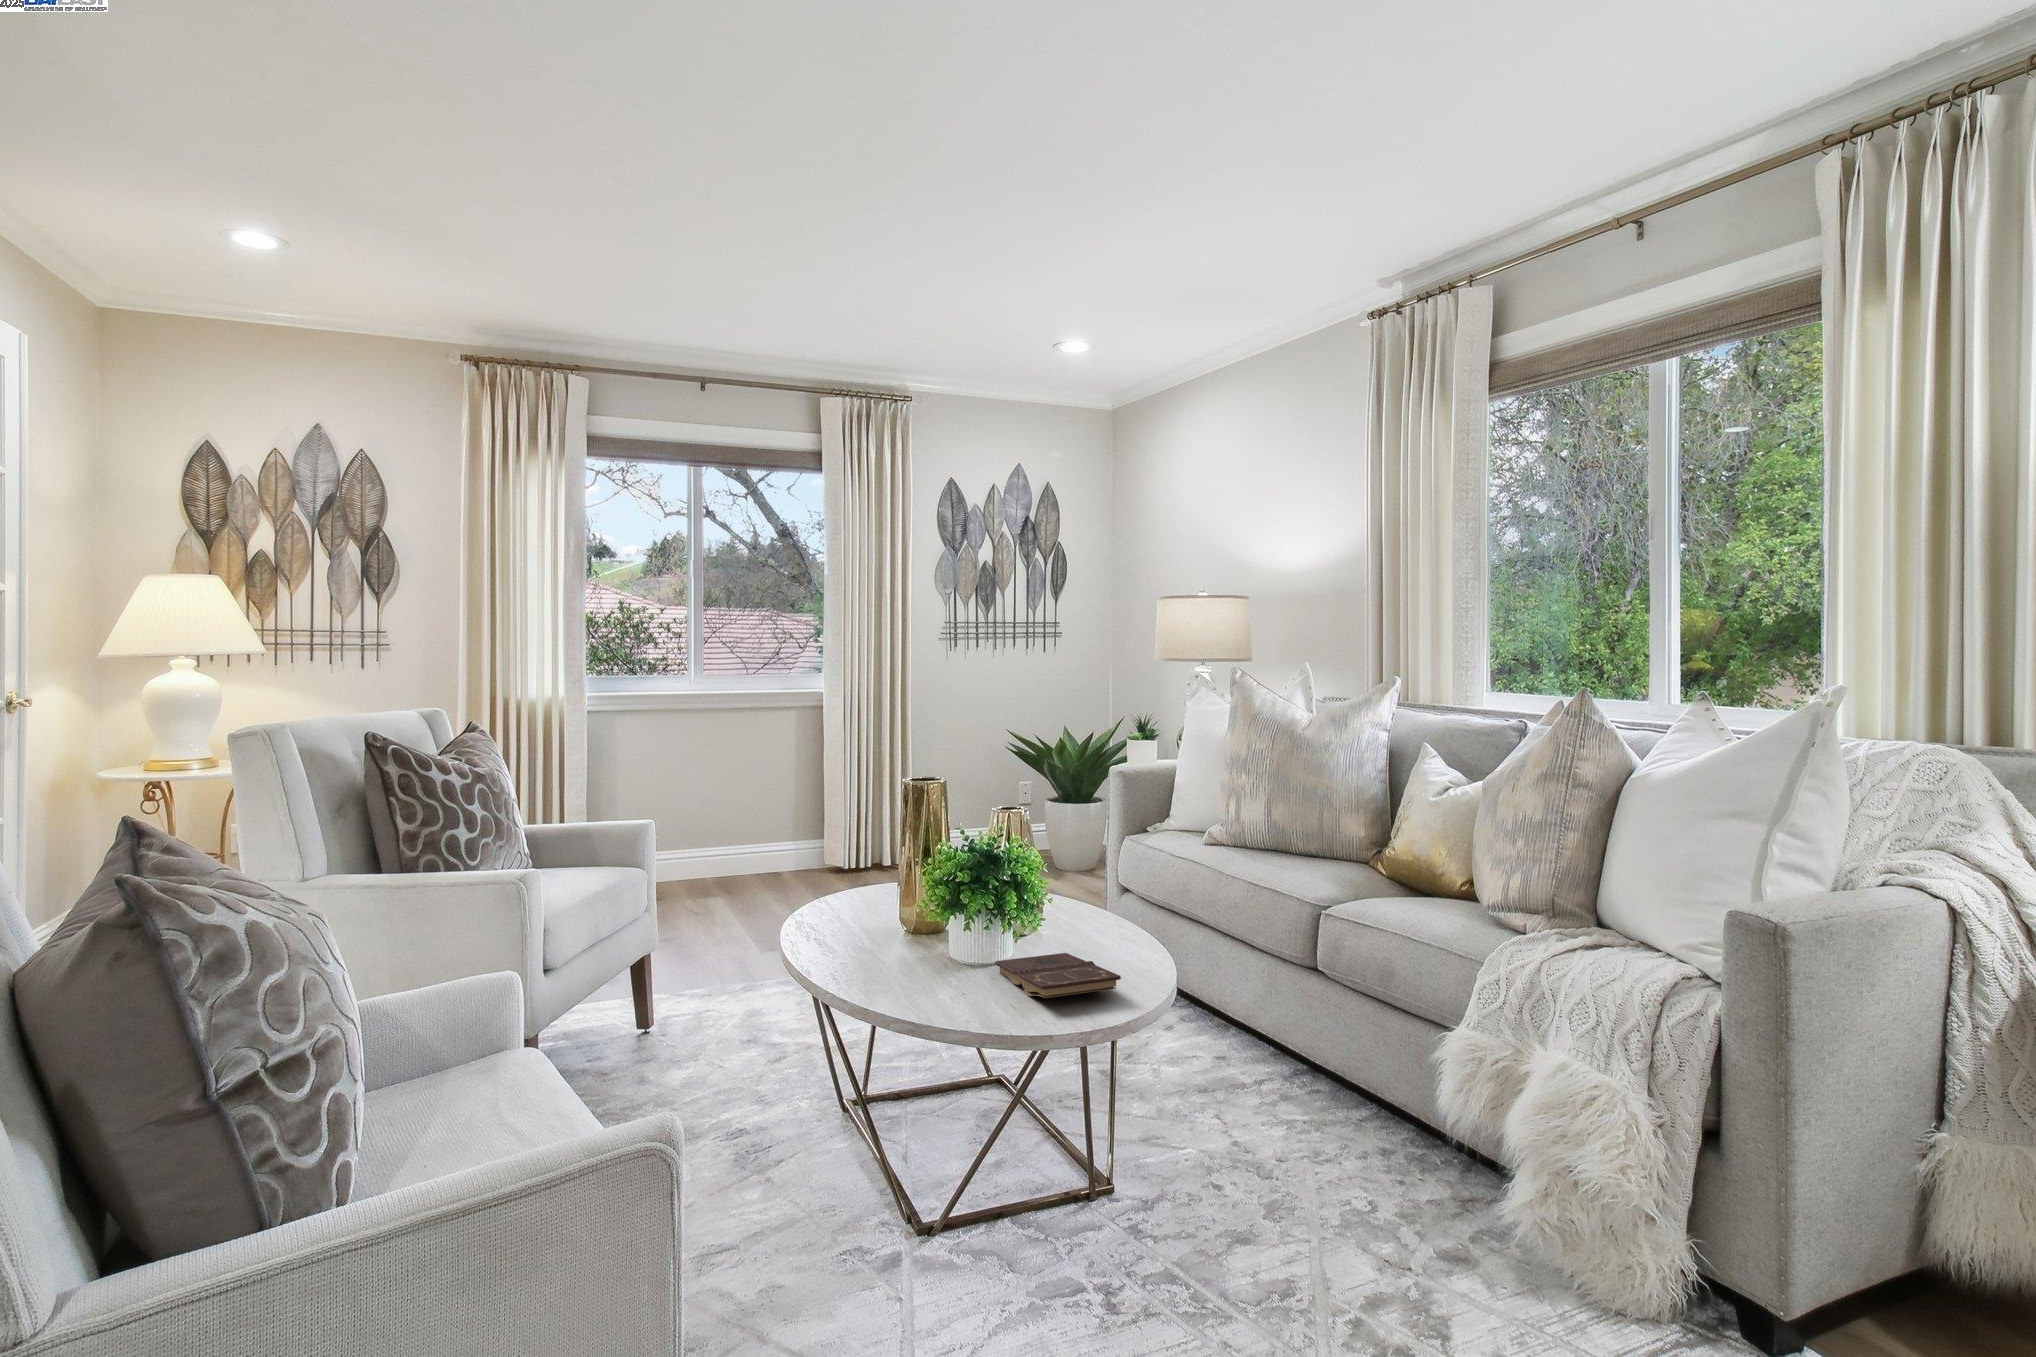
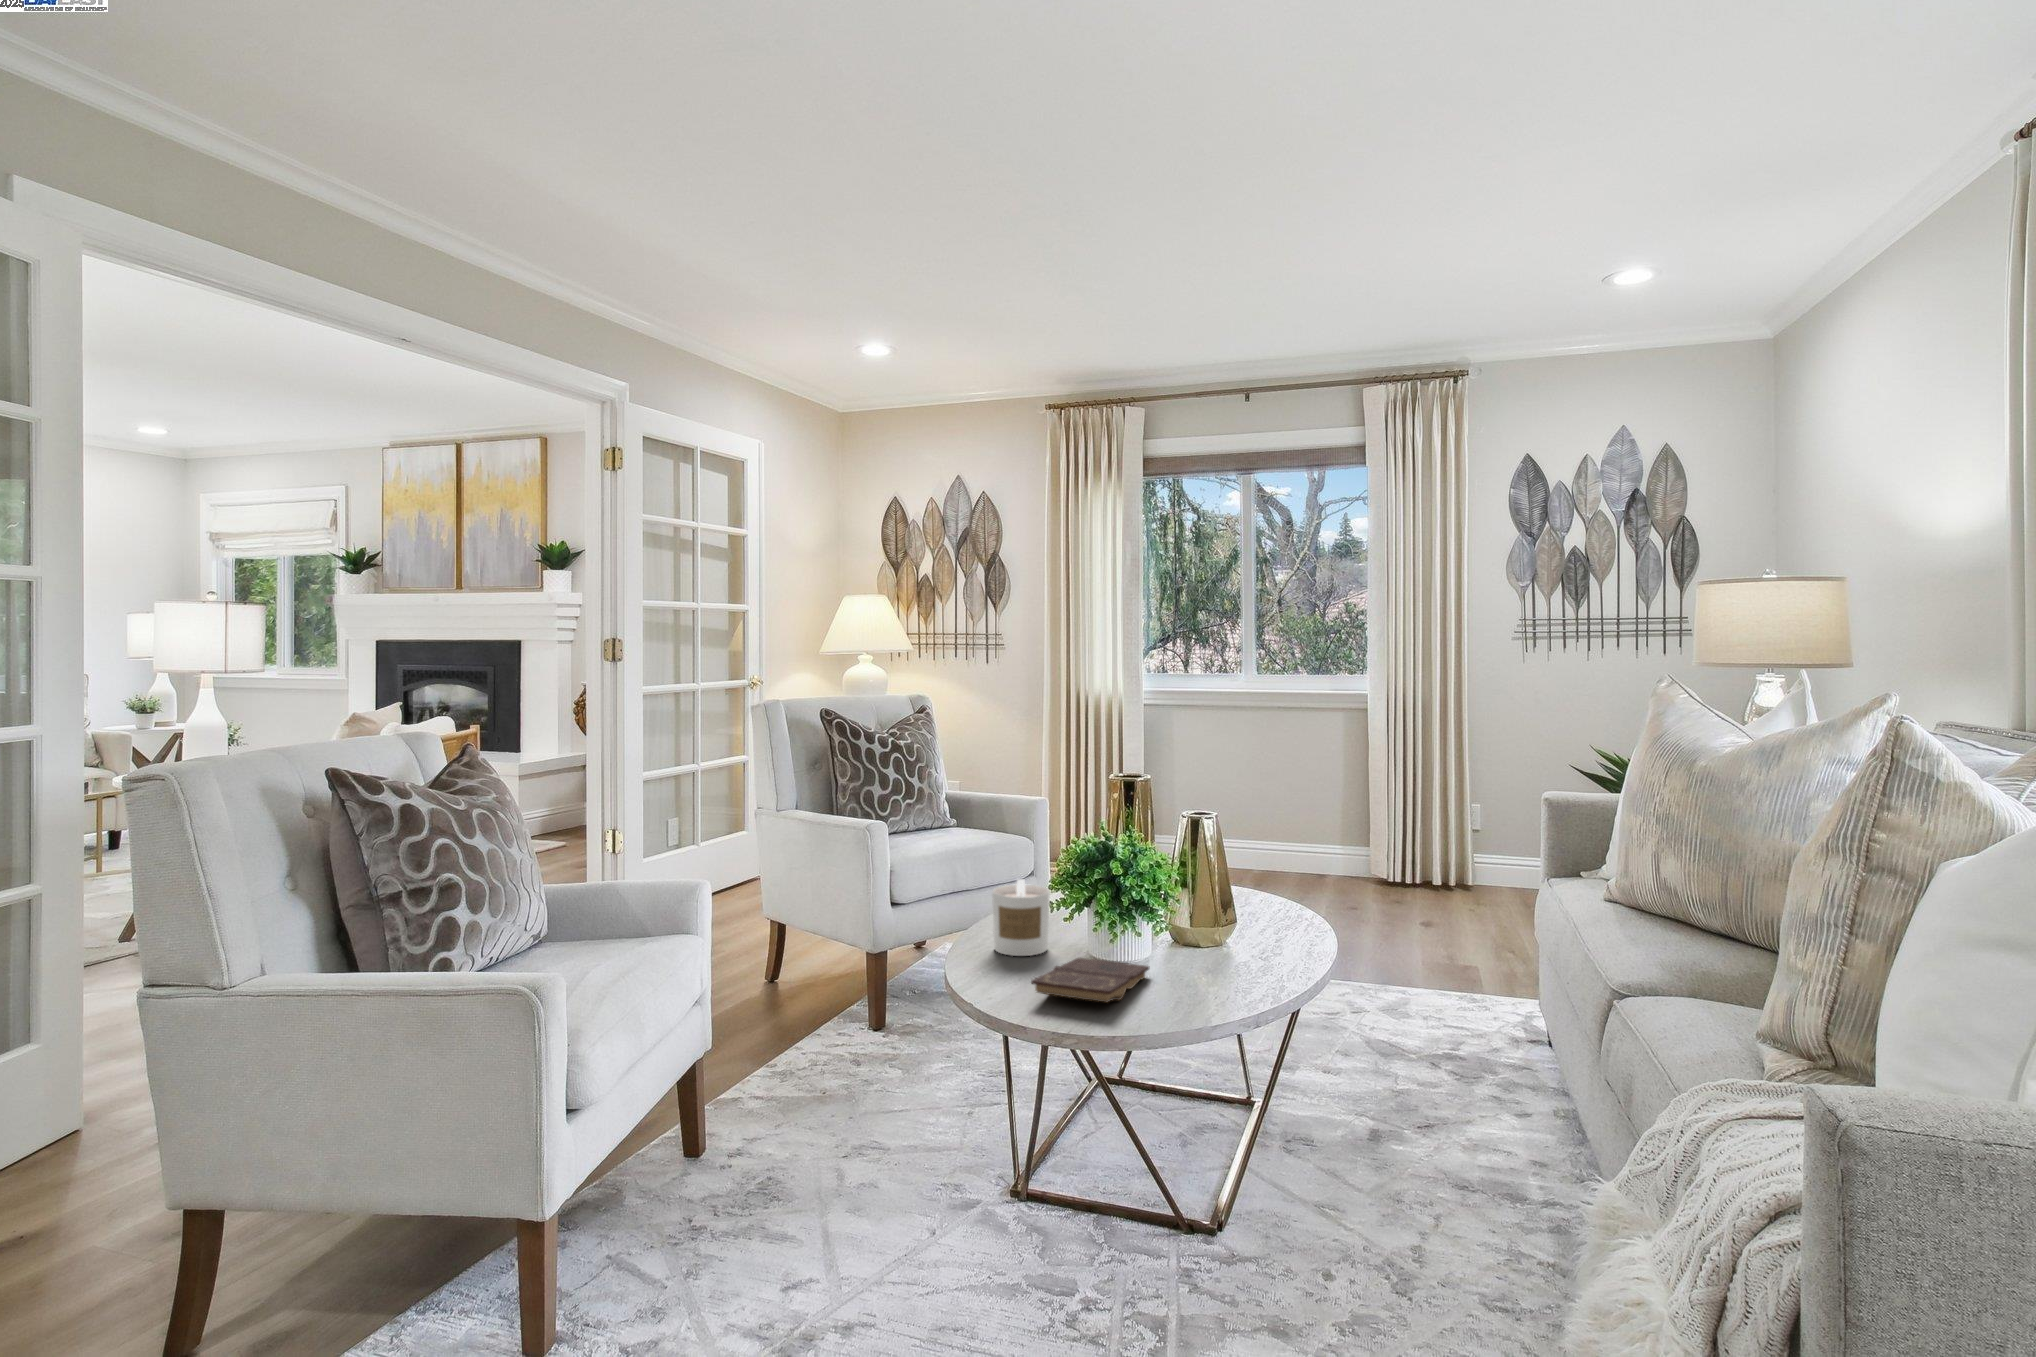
candle: none [877,892,940,978] -> present [992,879,1049,956]

